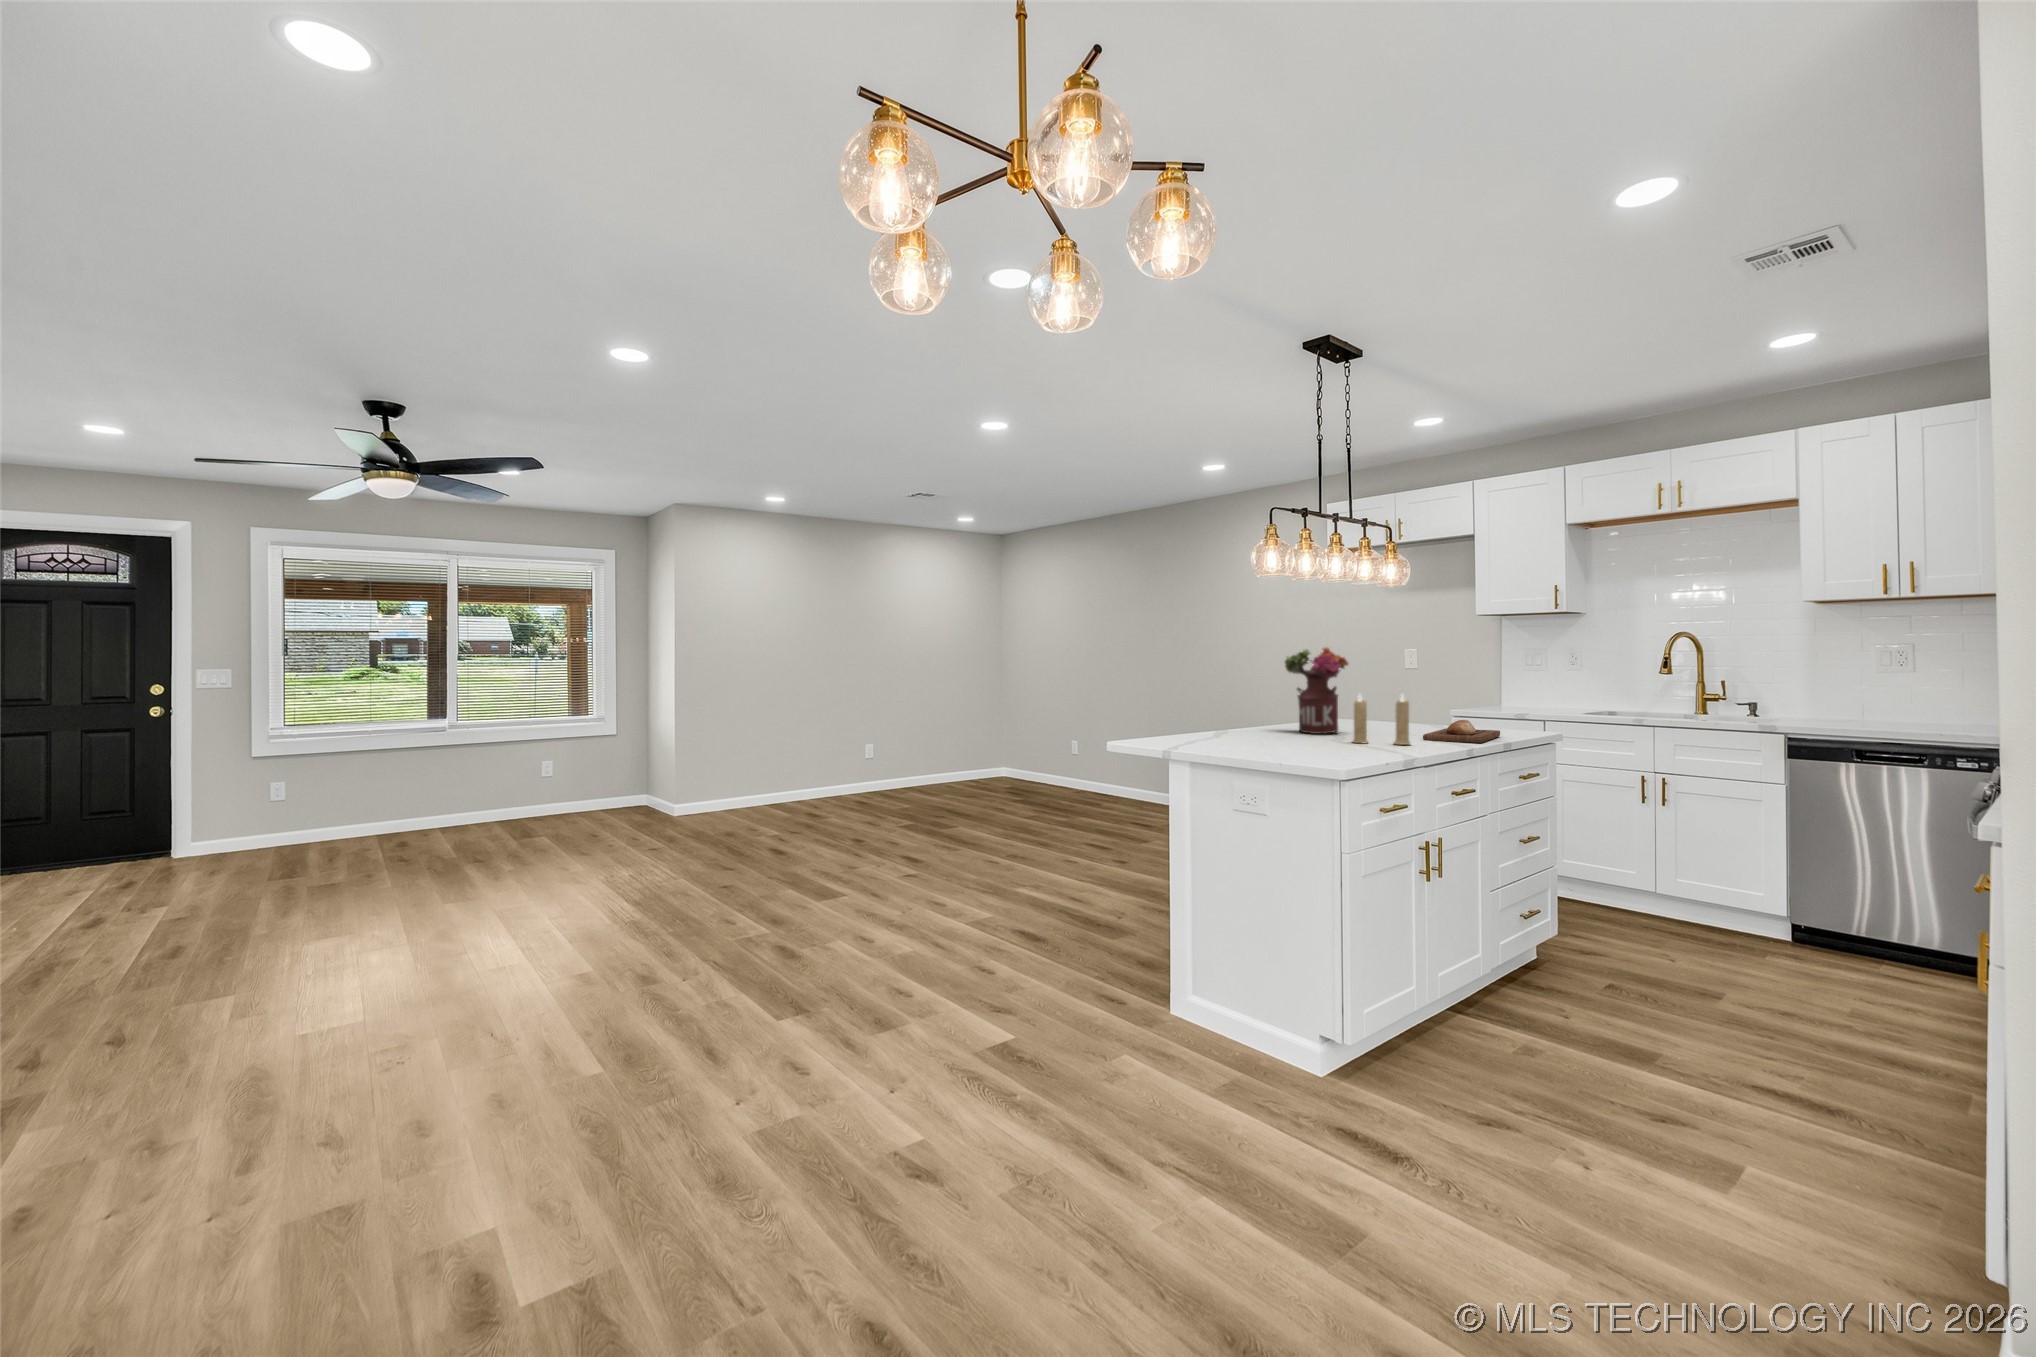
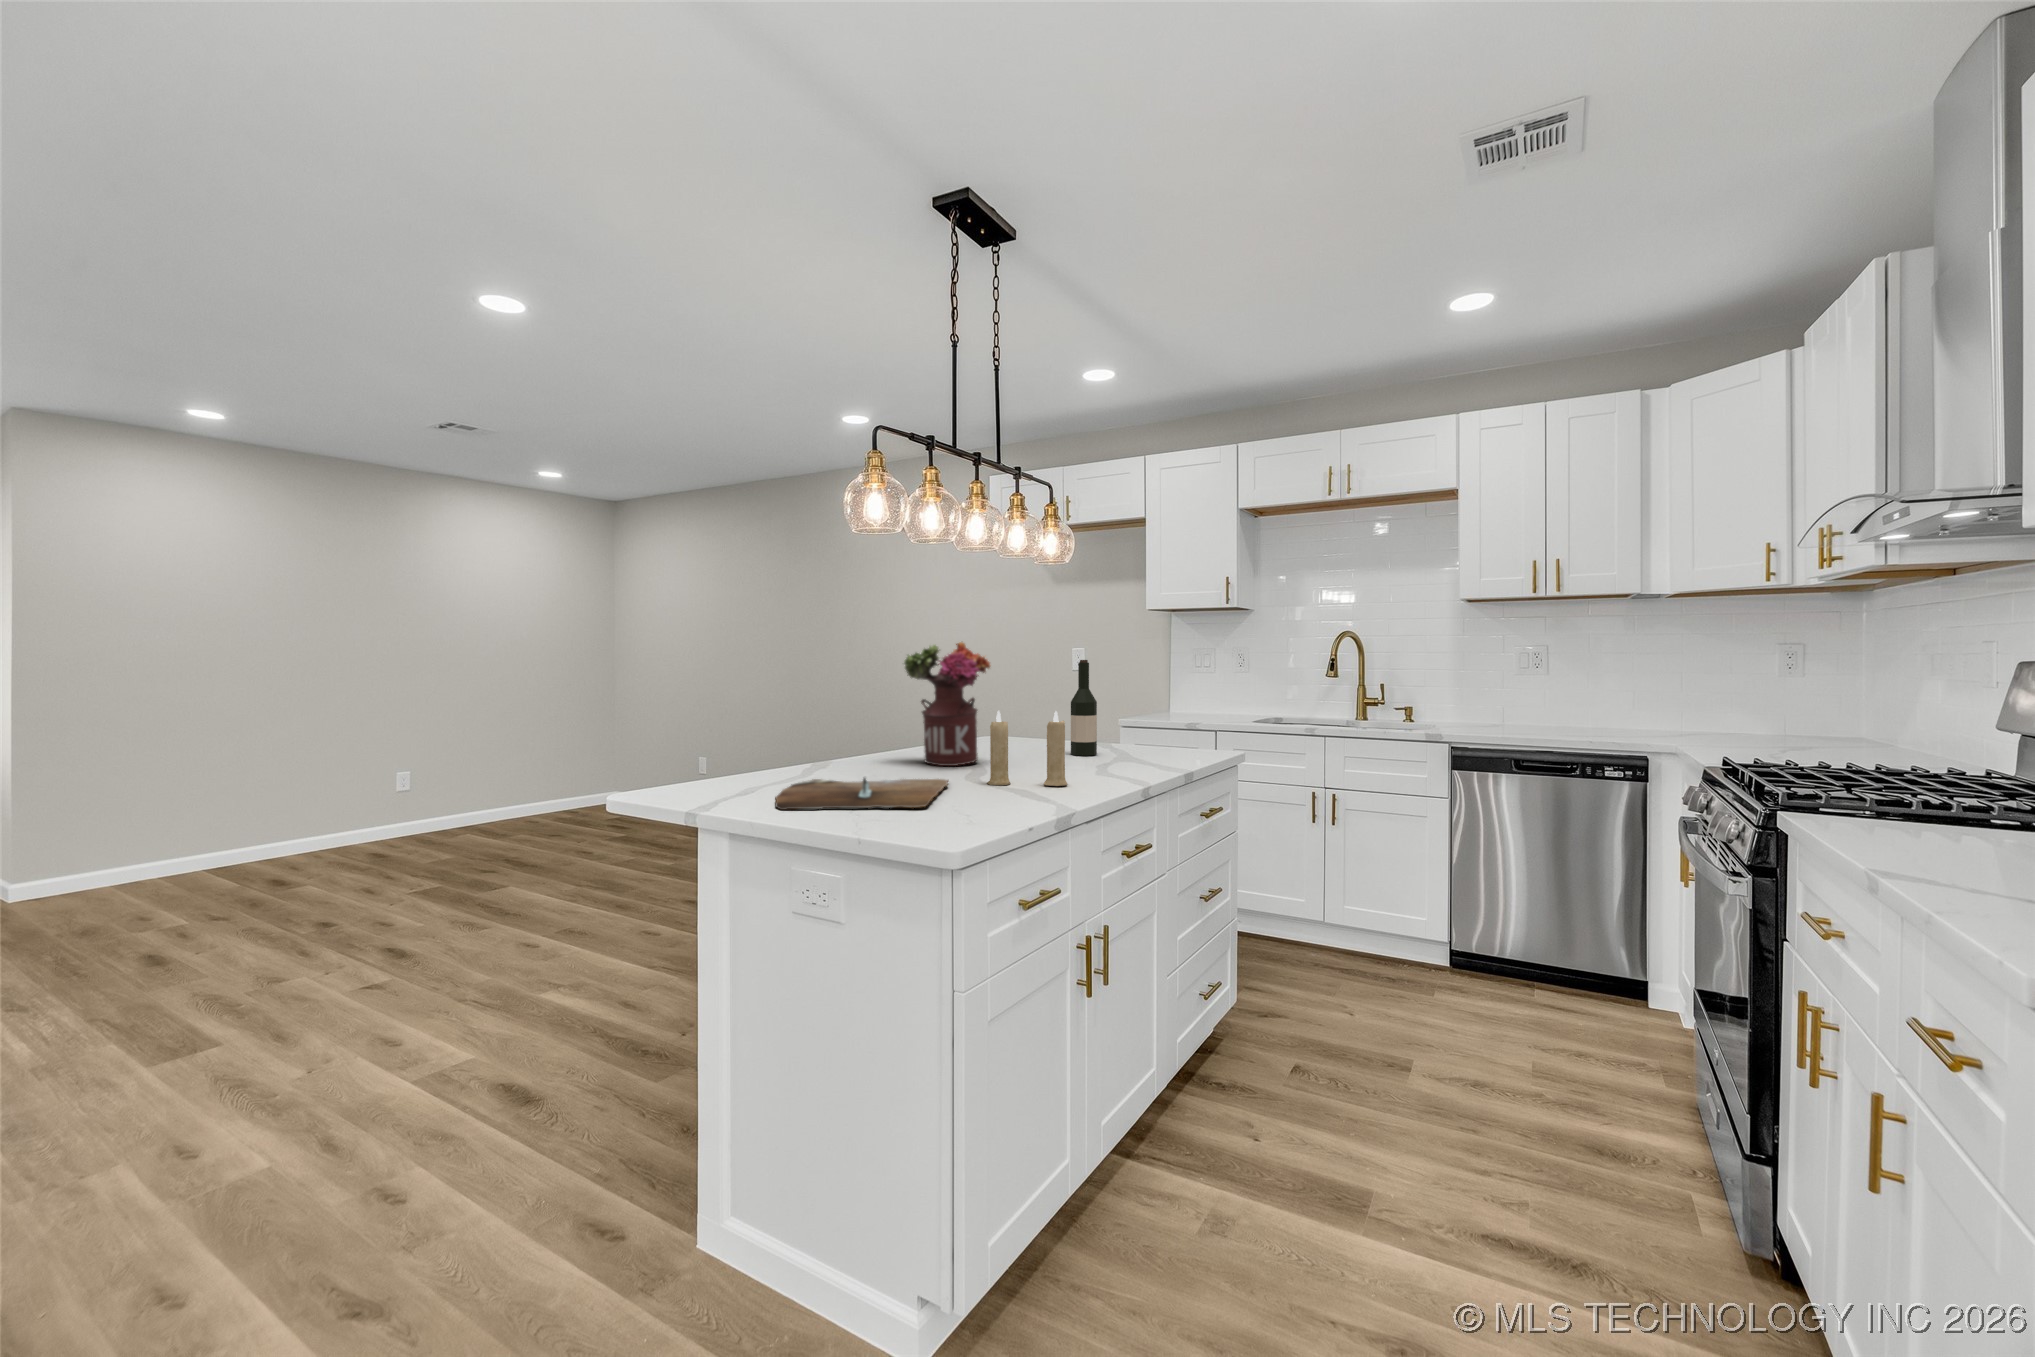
wine bottle: none [1410,659,1431,732] -> present [1071,660,1097,756]
bread loaf: present [1423,720,1500,743] -> none [1085,741,1178,776]
cutting board: none [1214,732,1325,750] -> present [776,778,948,810]

